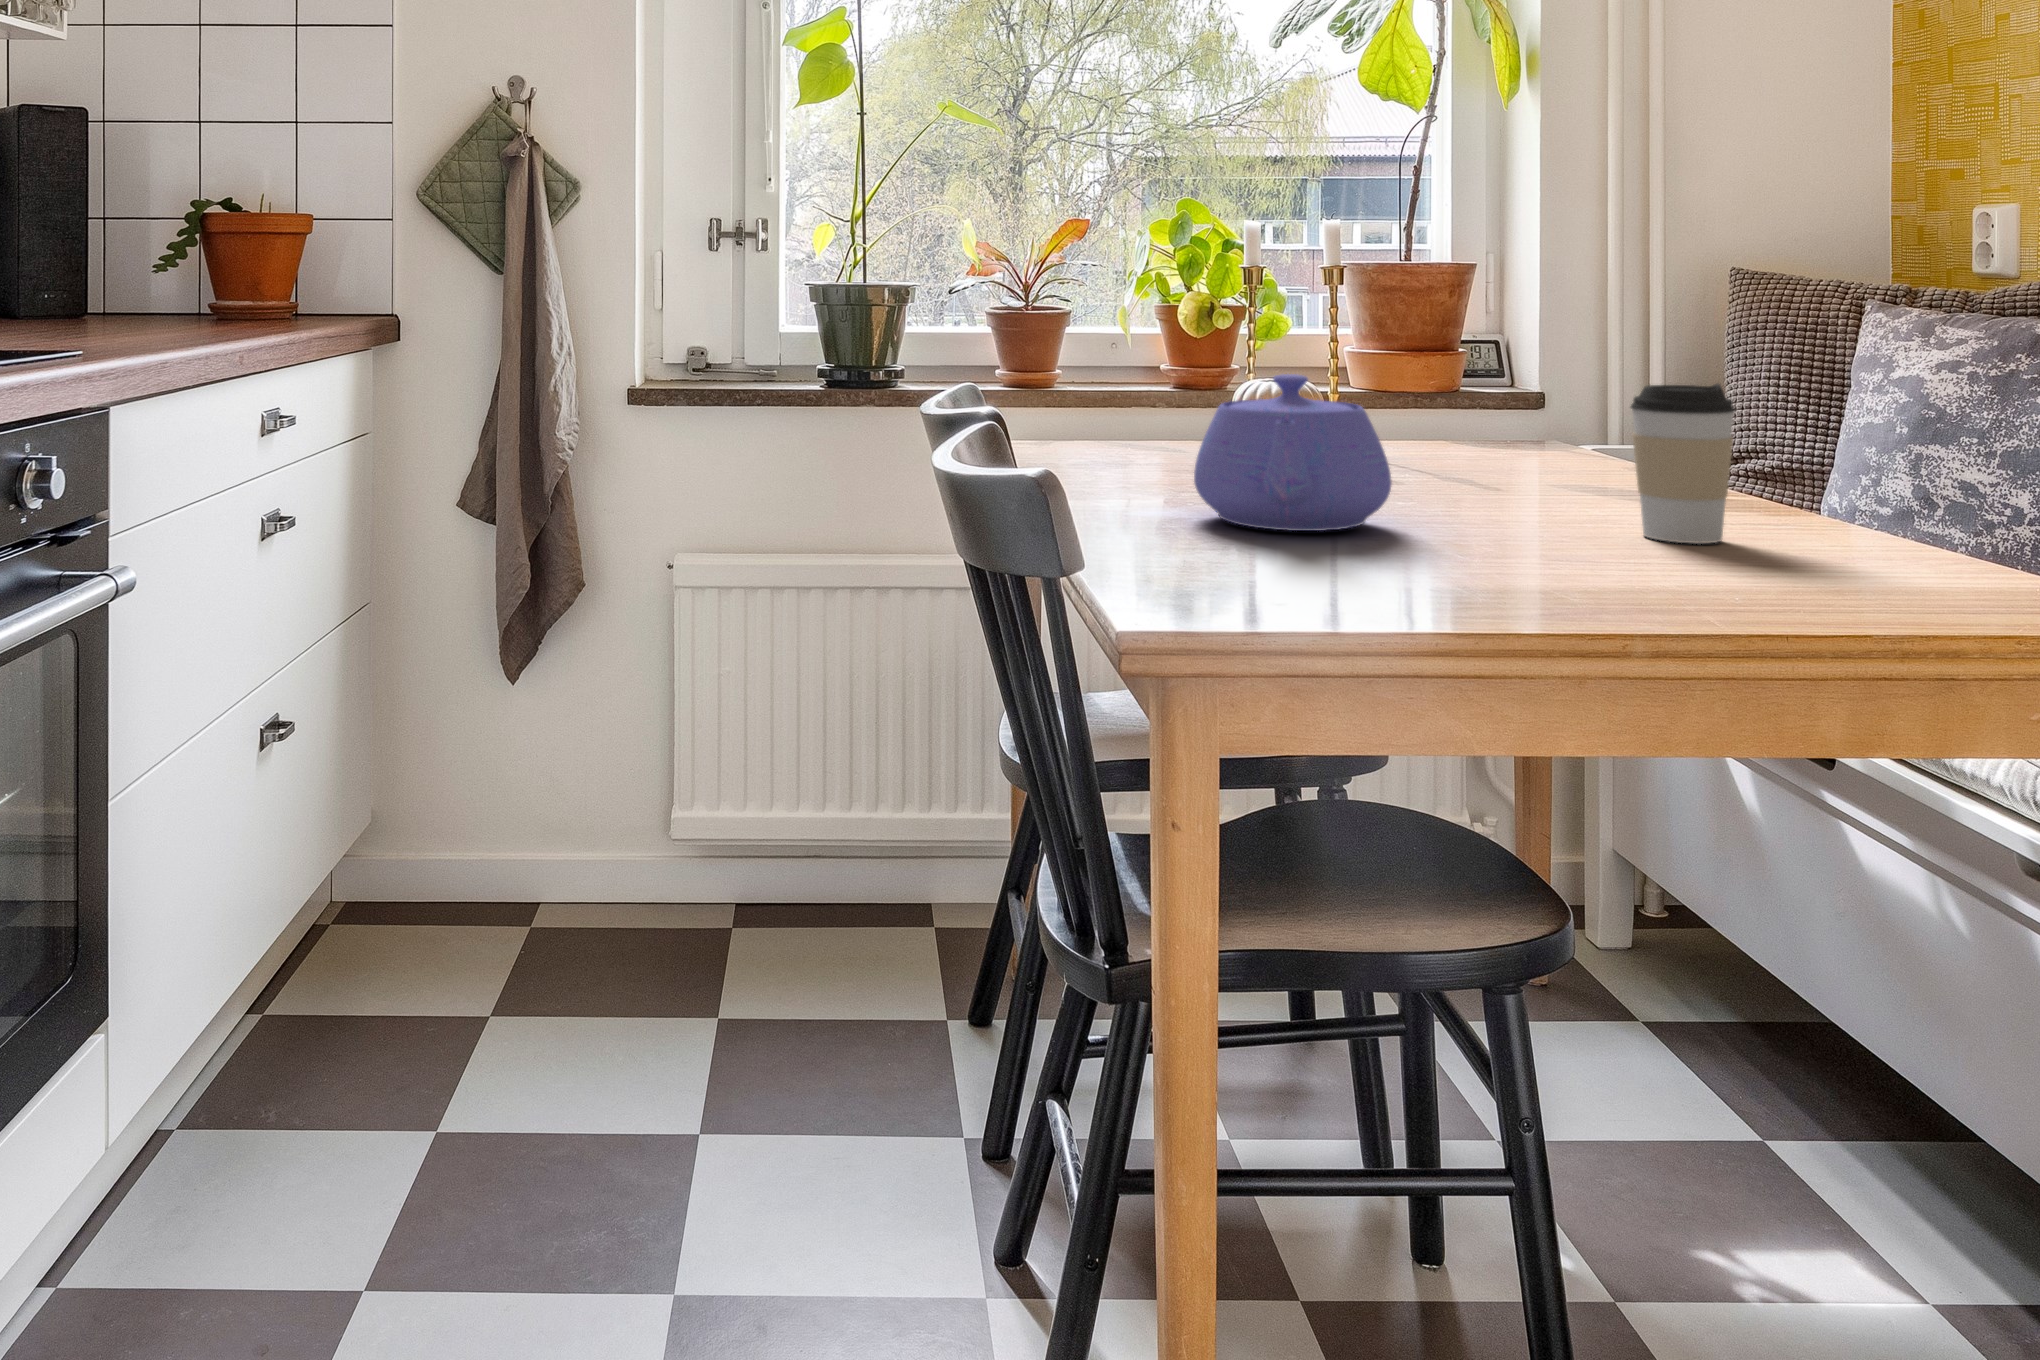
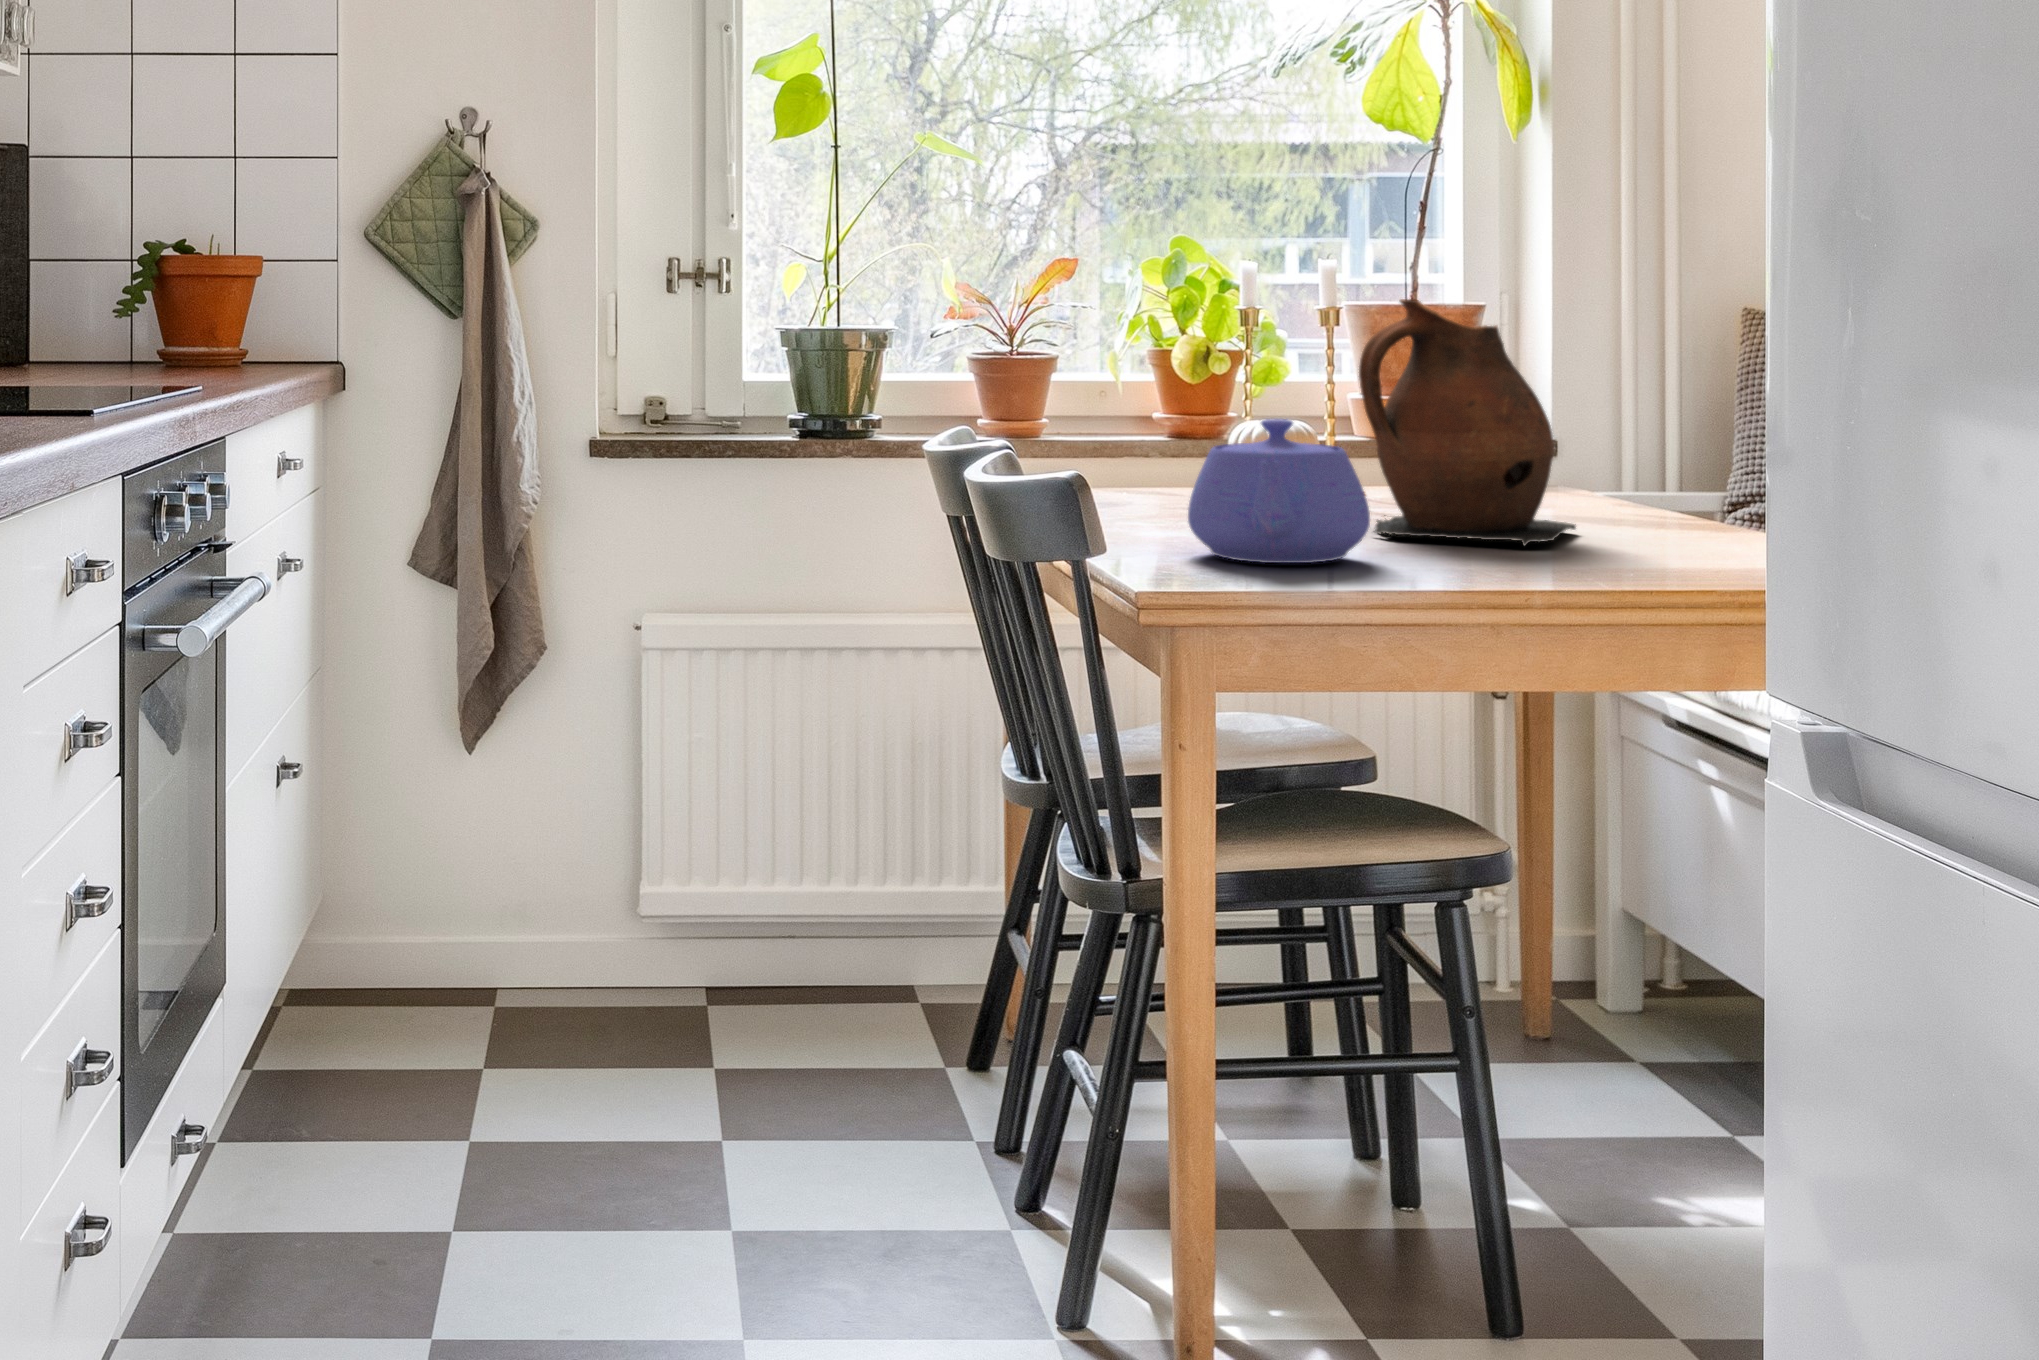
ceramic pitcher: none [1372,251,1595,510] -> present [1359,299,1576,546]
coffee cup: present [1631,383,1735,544] -> none [1588,425,1681,572]

